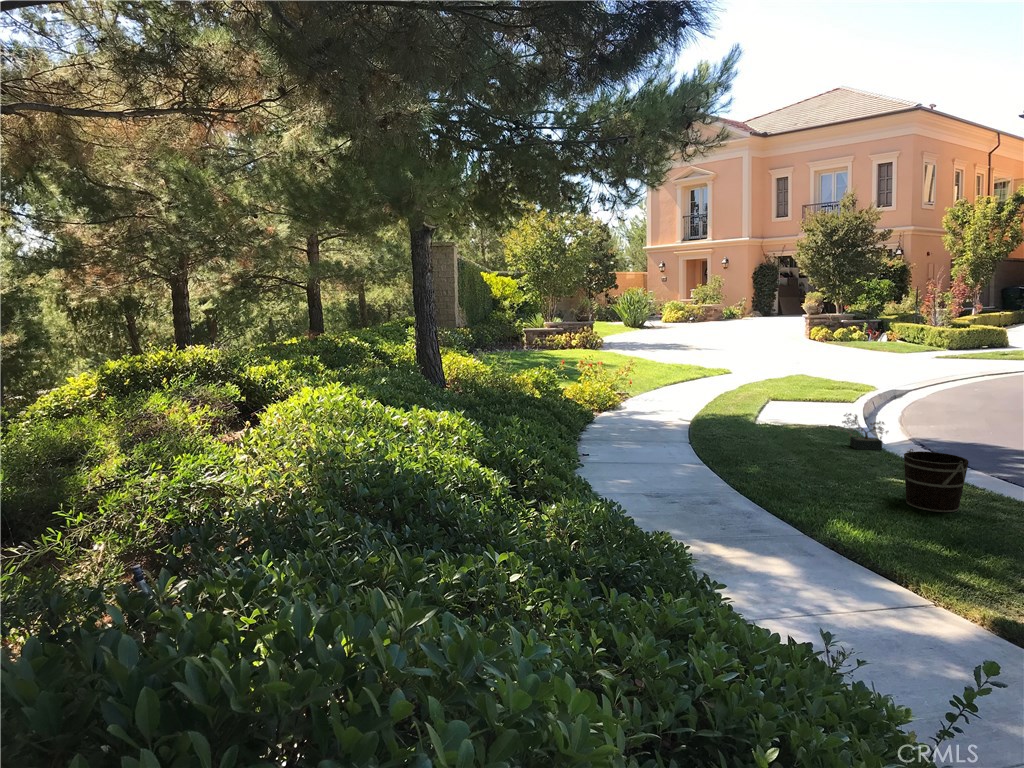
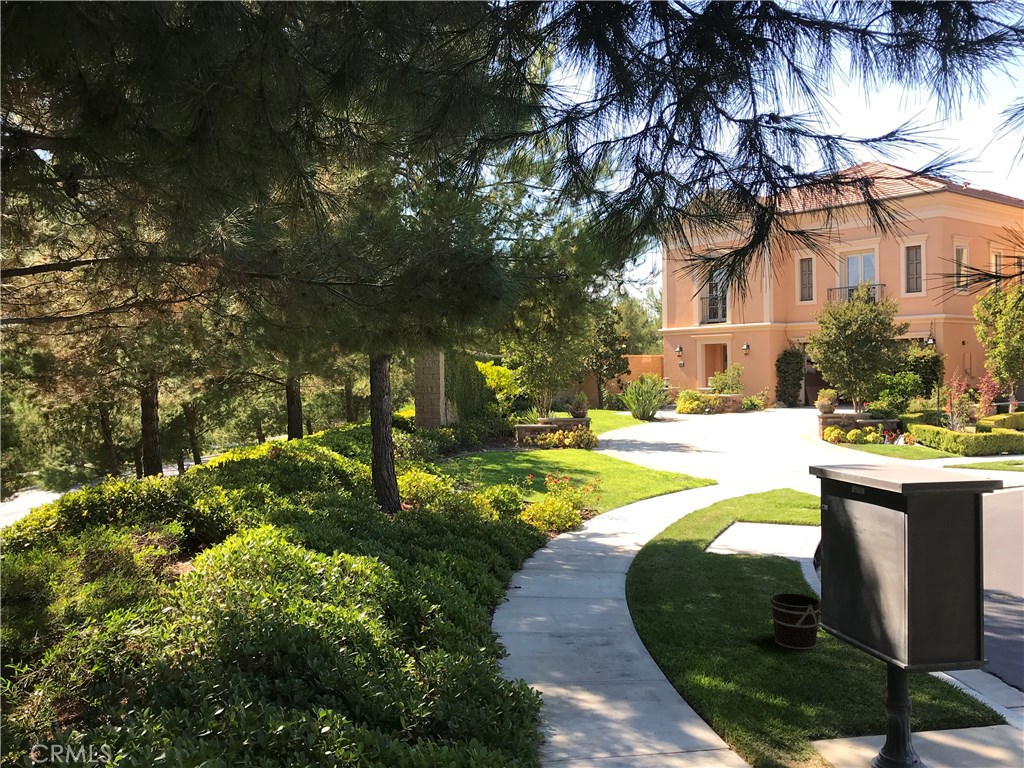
decorative plant: present [841,413,888,450] -> none [759,548,802,584]

